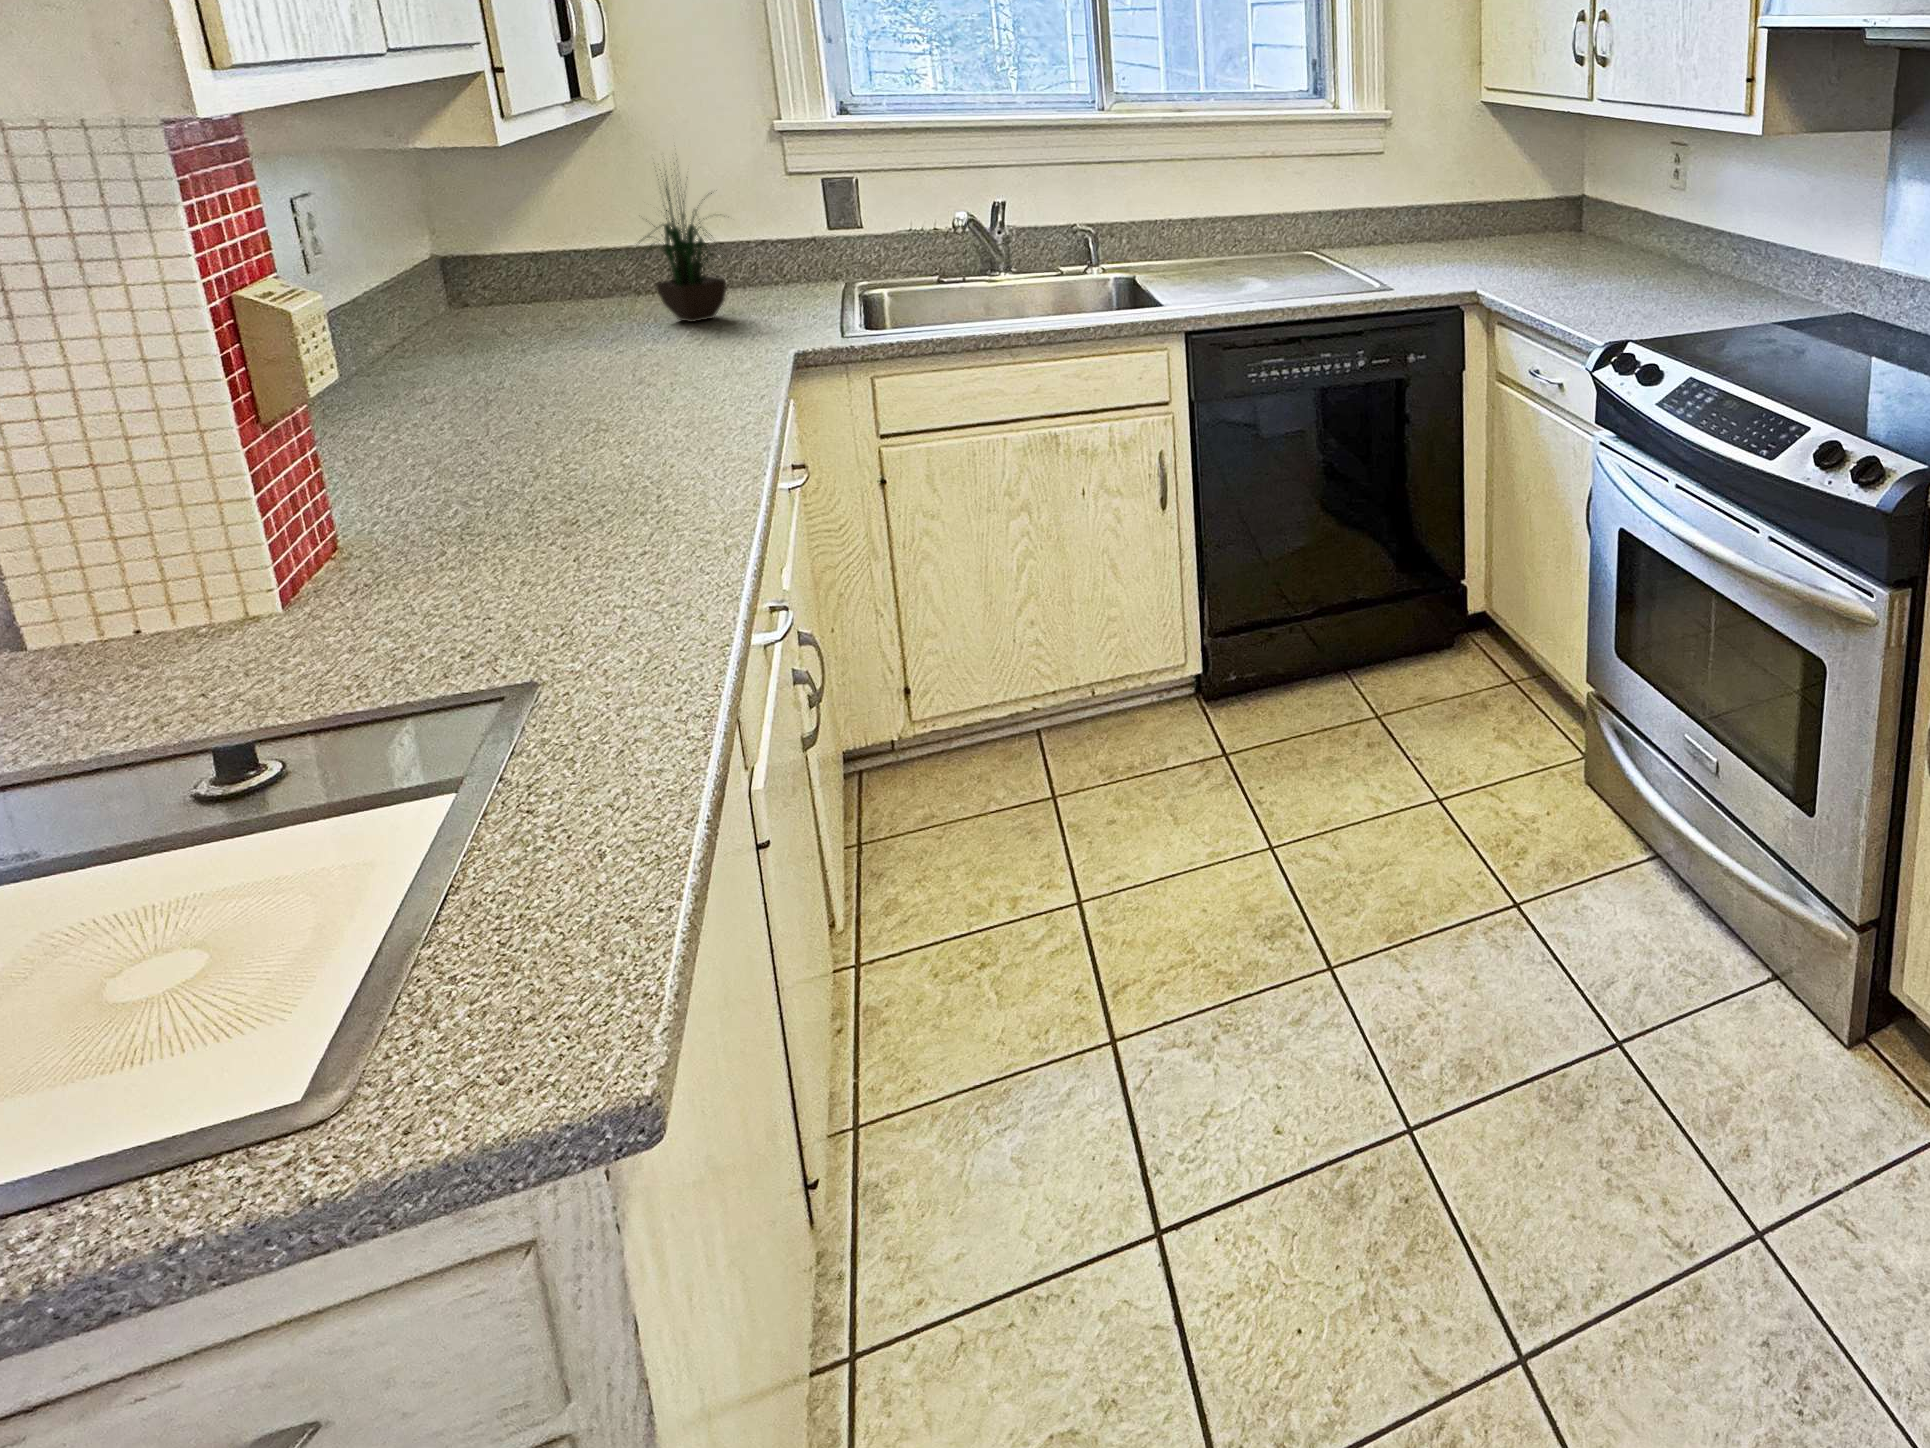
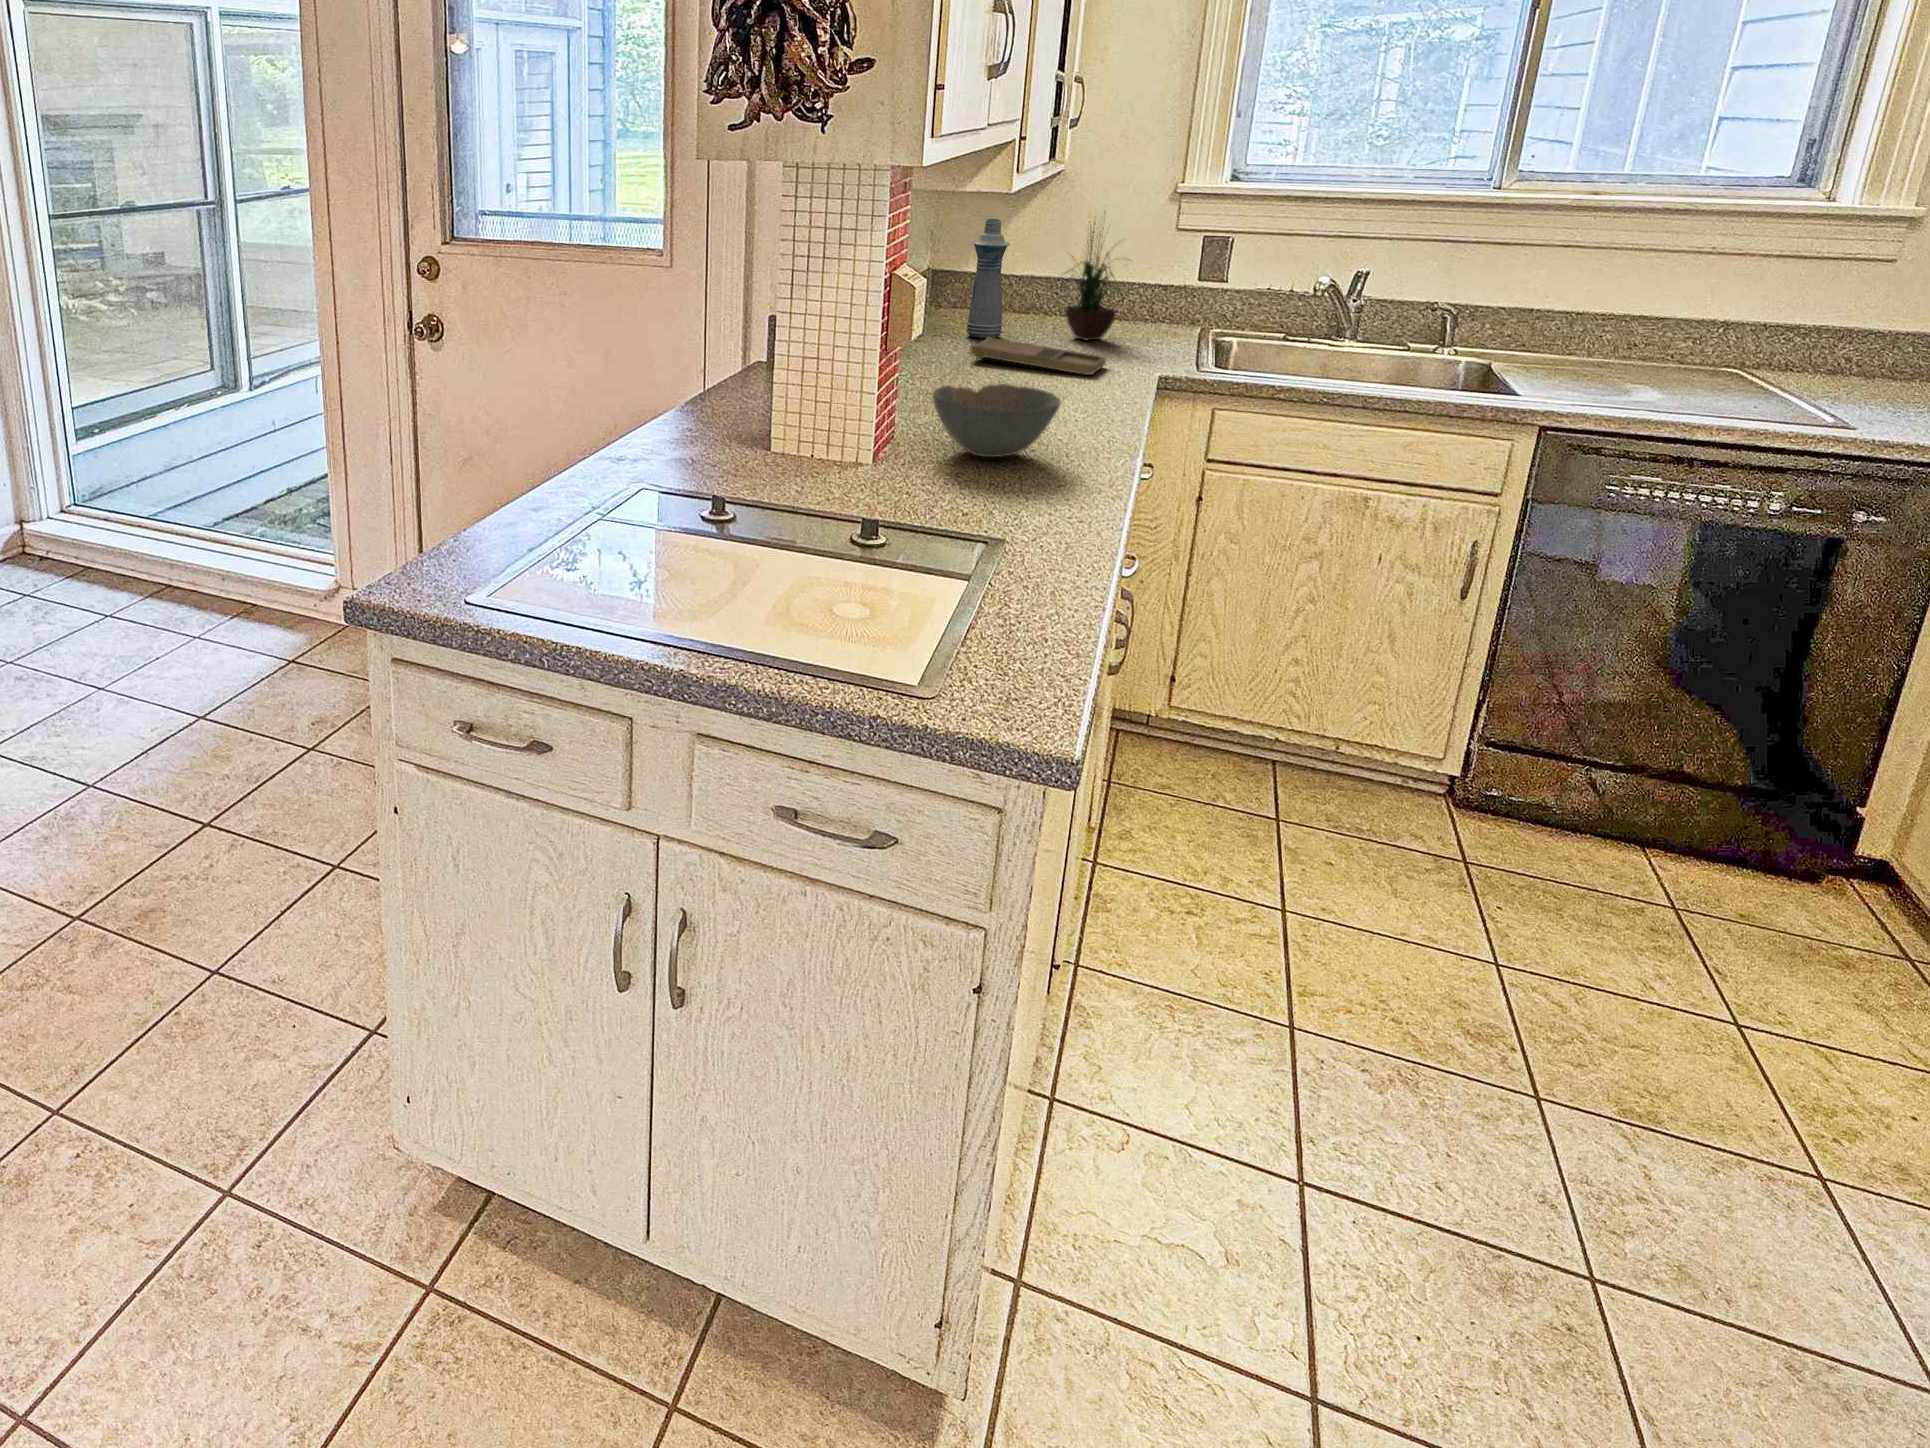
bottle: none [481,181,564,344] -> present [966,219,1009,338]
tray: none [504,342,720,380] -> present [970,338,1106,375]
bowl: none [394,420,626,540] -> present [933,384,1061,457]

